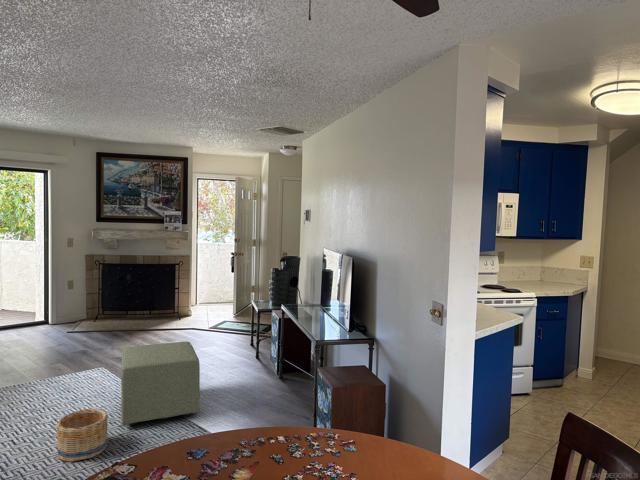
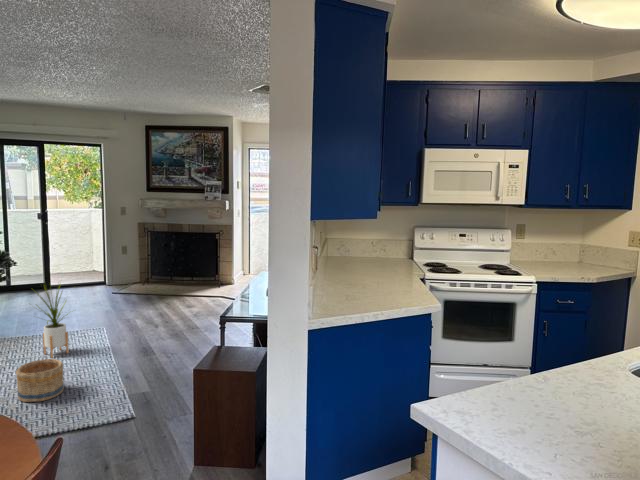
house plant: none [31,318,85,410] -> present [38,285,69,358]
ottoman: present [121,342,200,425] -> none [82,307,169,379]

